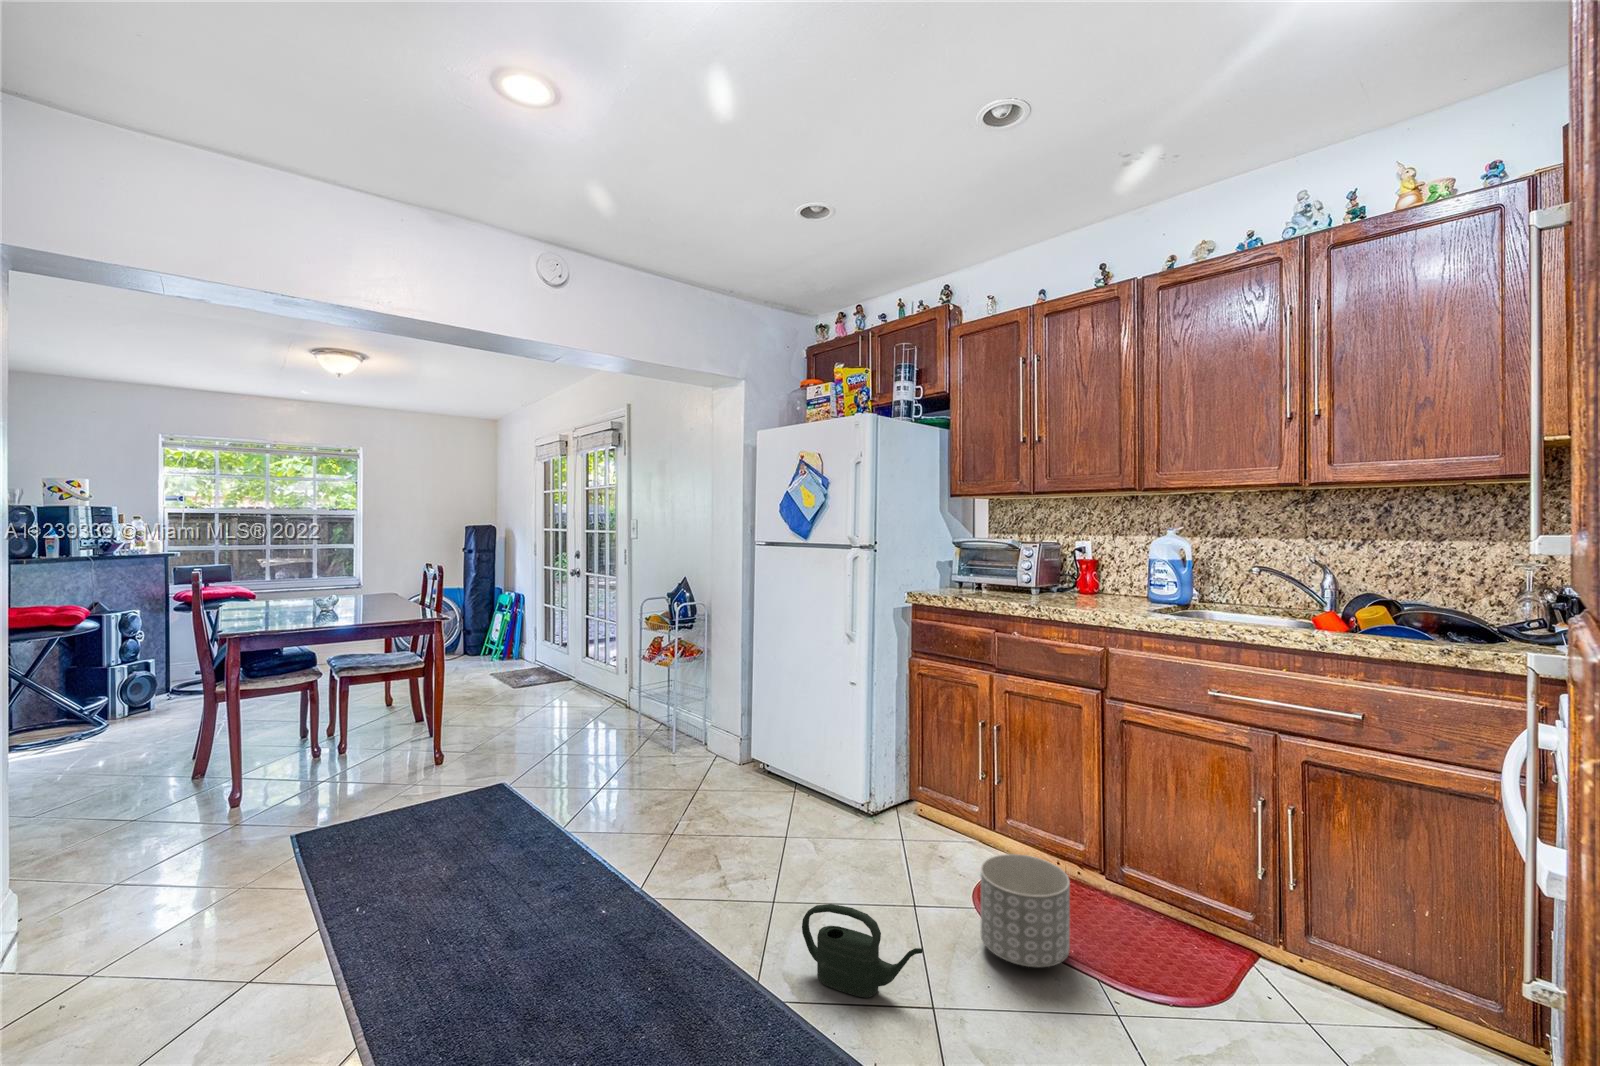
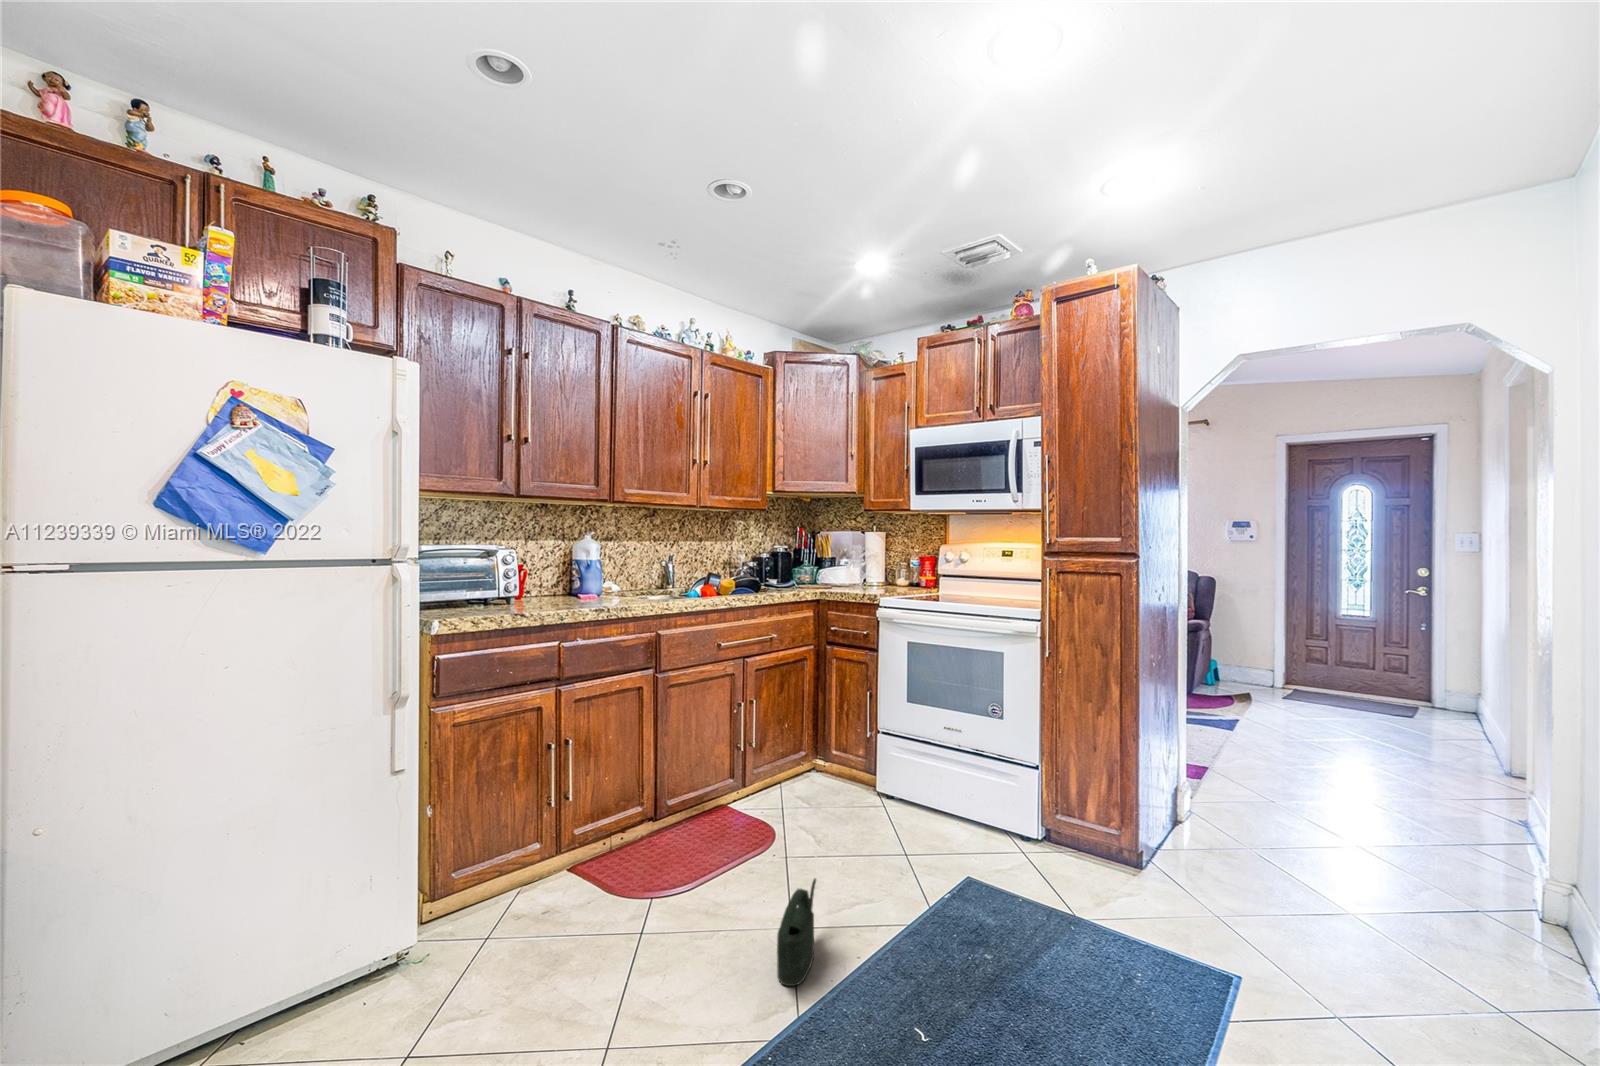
planter: present [981,854,1070,967] -> none [699,800,768,887]

